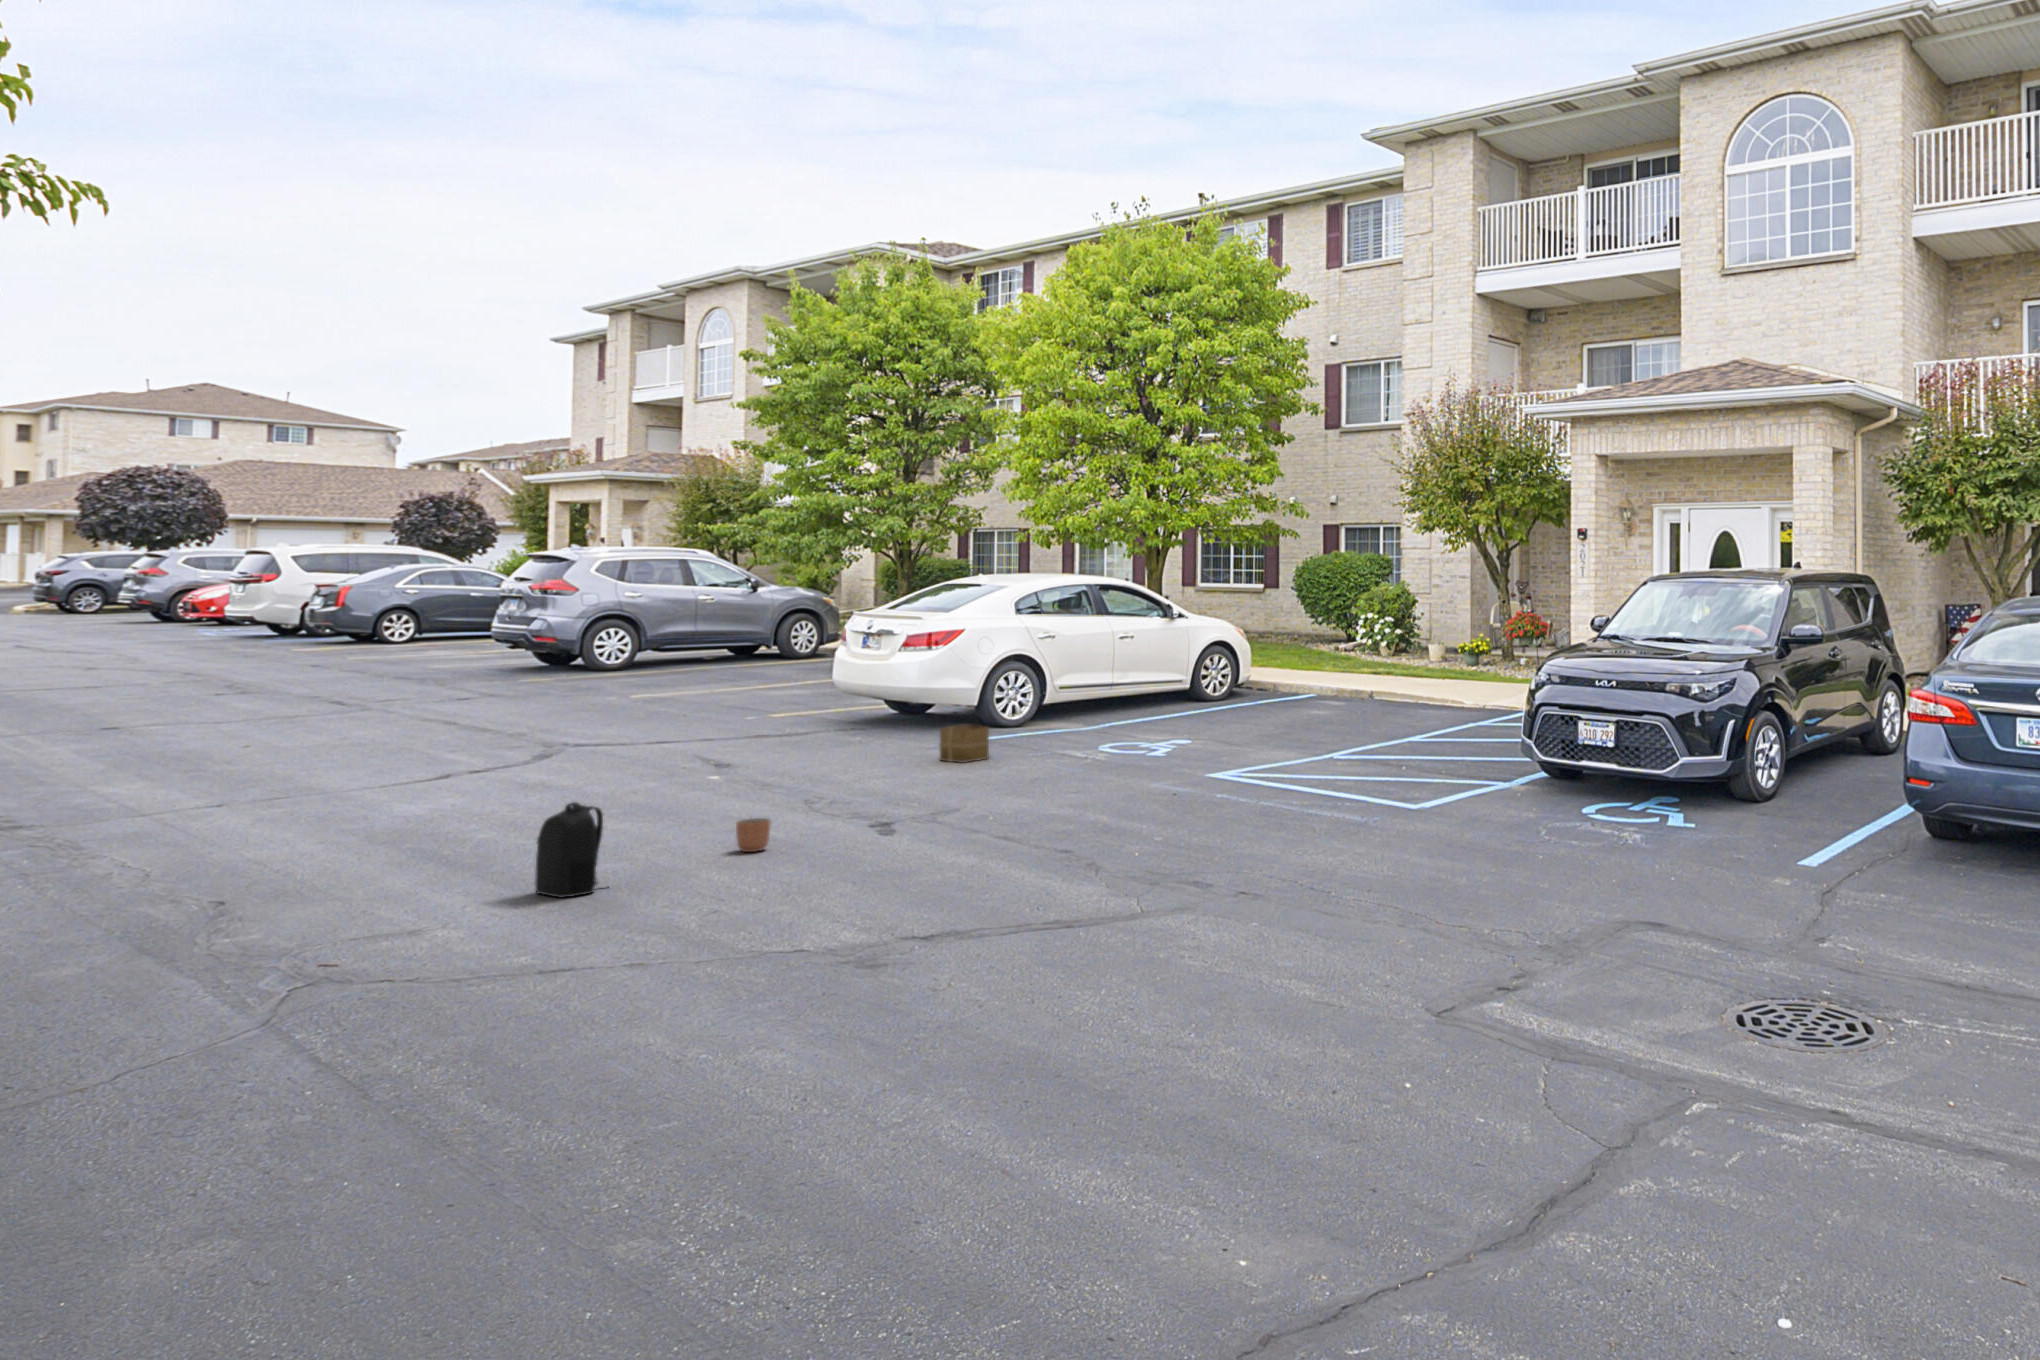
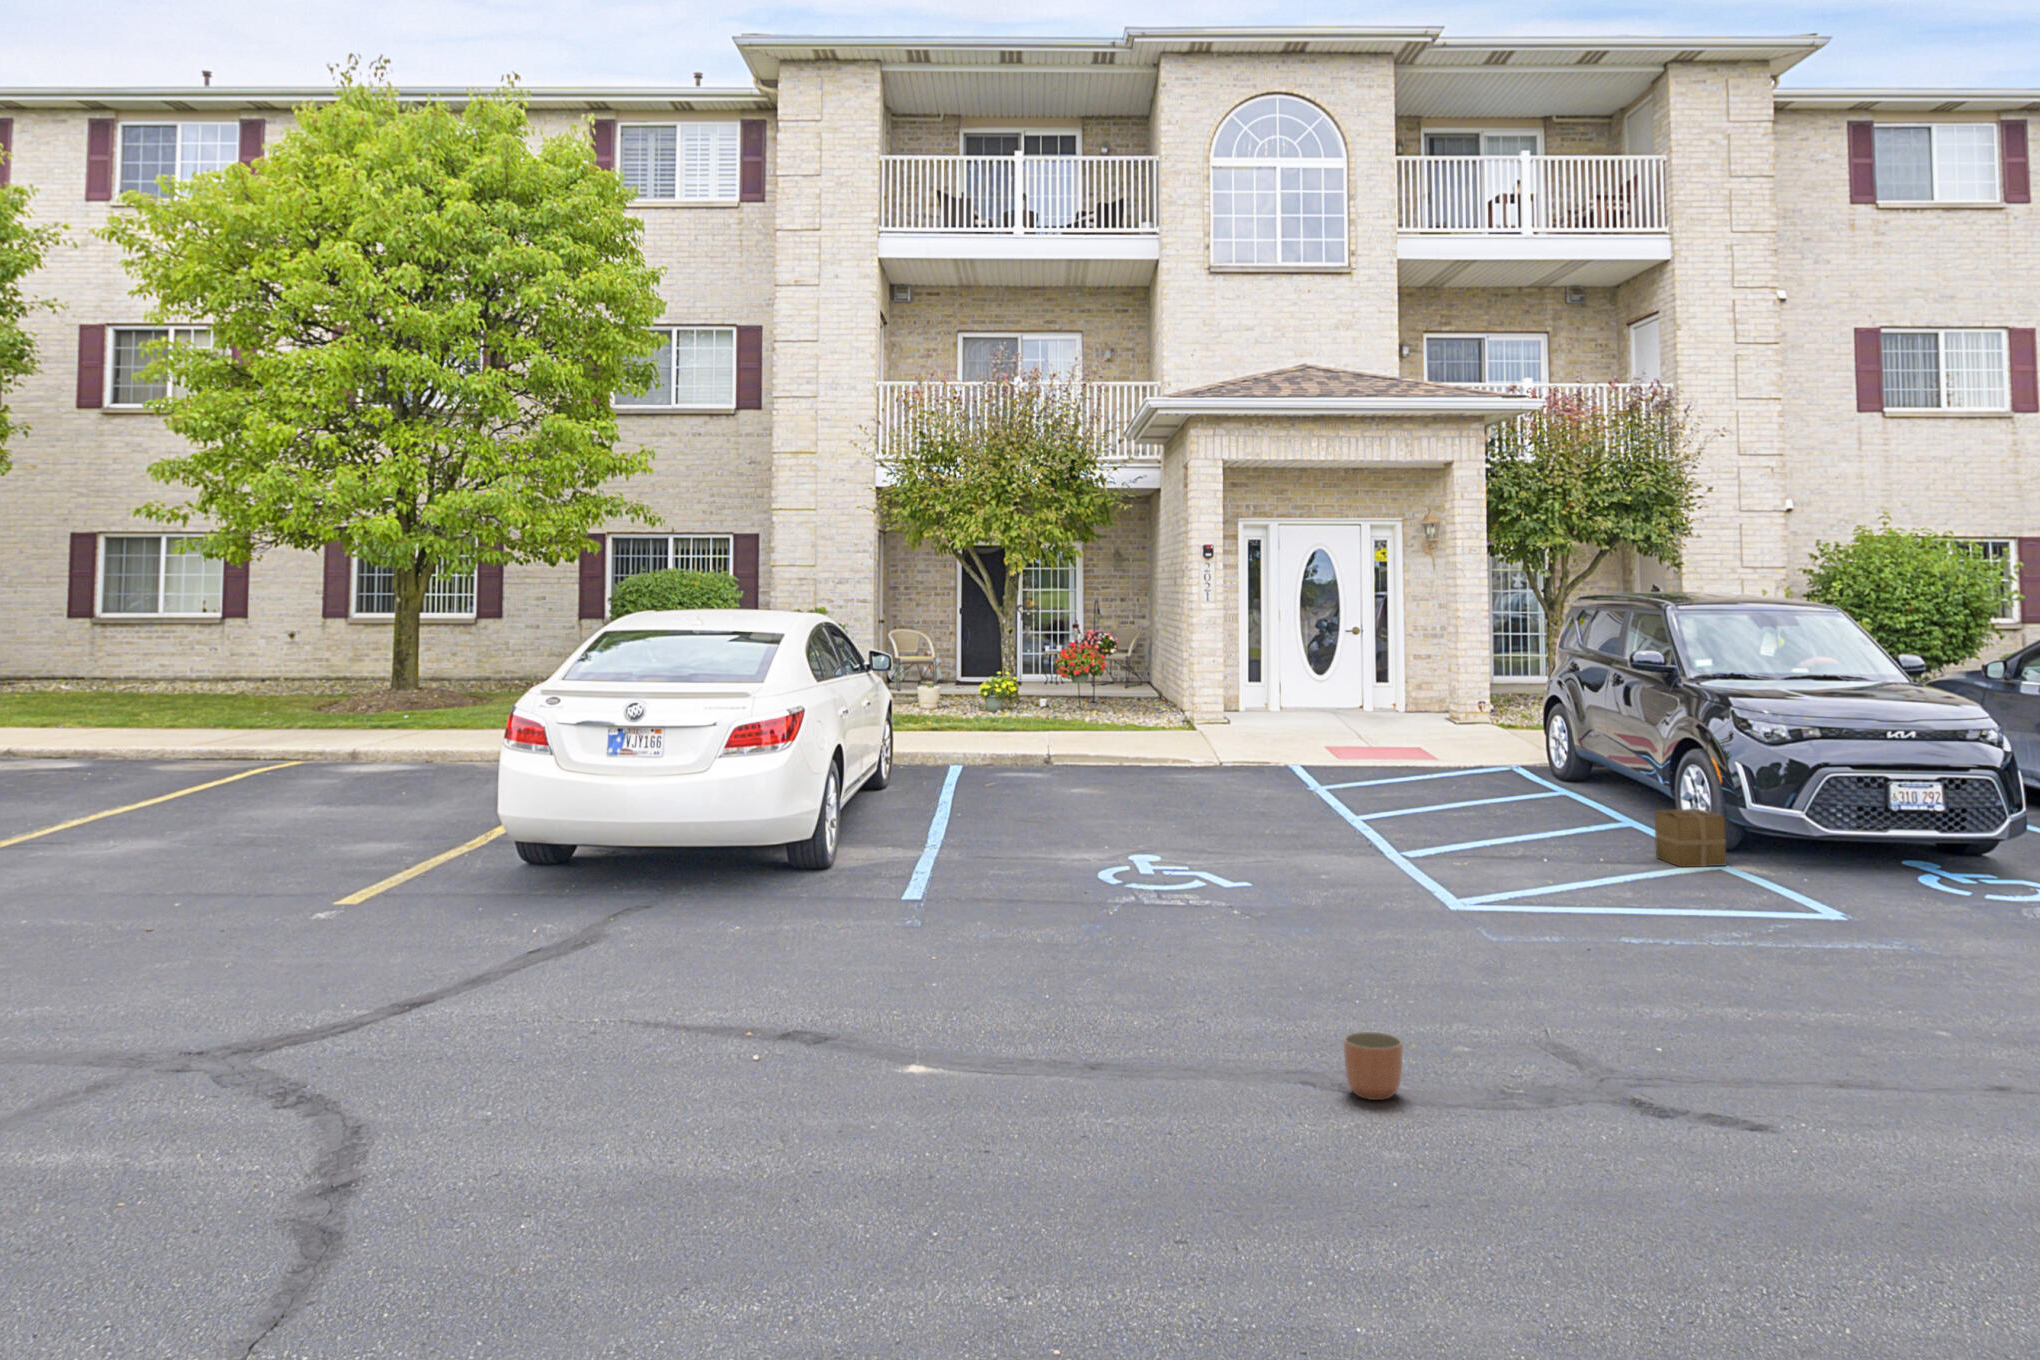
cardboard box: present [940,724,989,763] -> present [1655,809,1726,867]
backpack: present [535,802,603,897] -> none [1472,1067,1606,1277]

